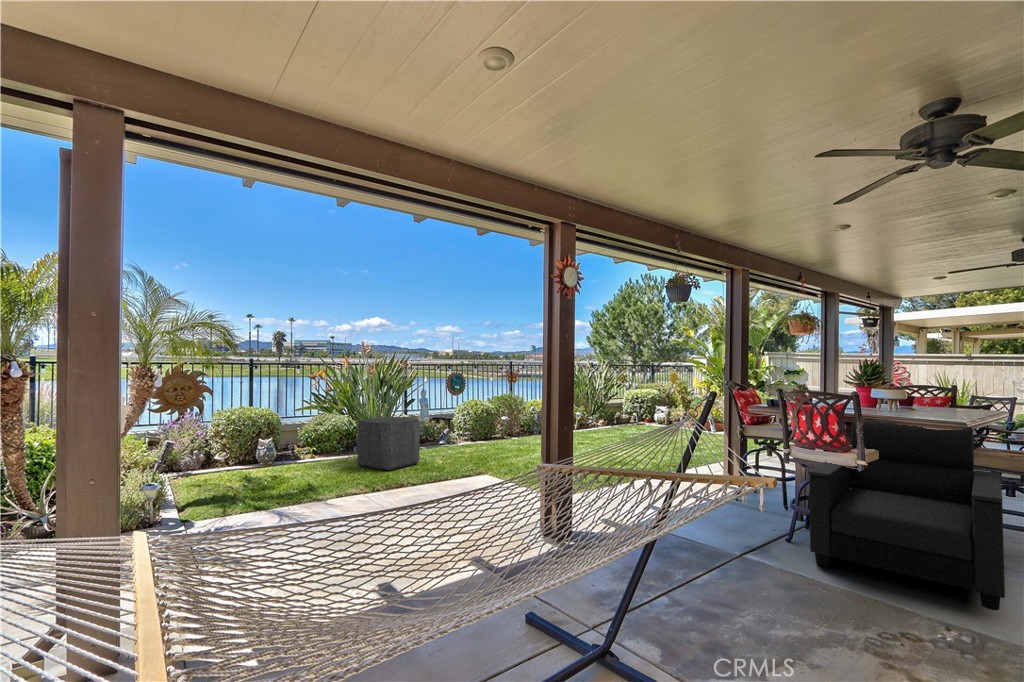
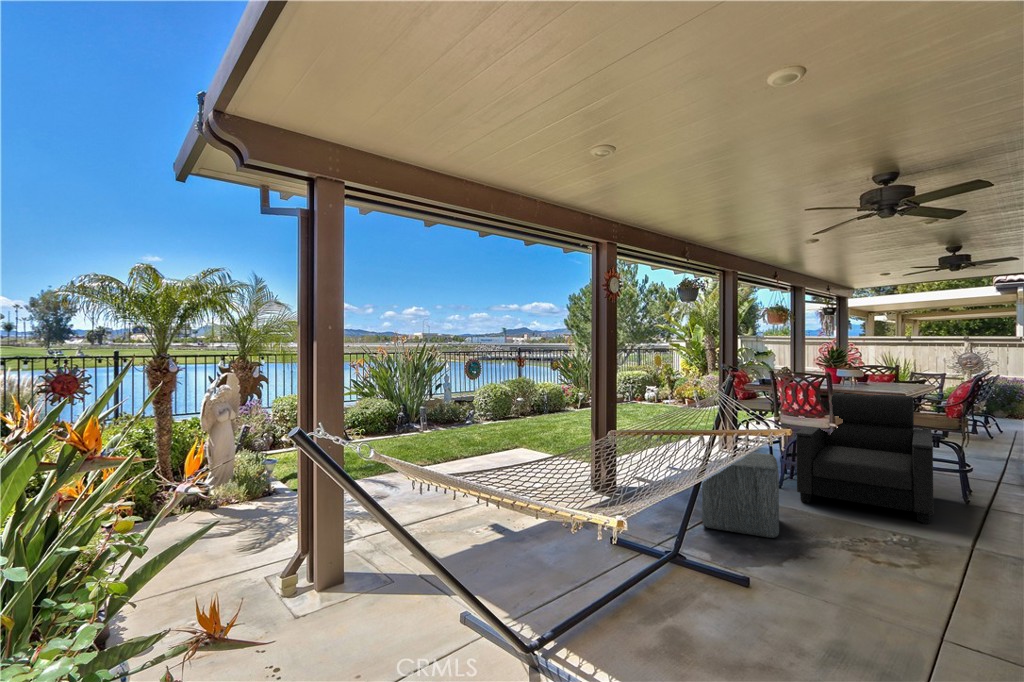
ottoman: present [357,416,420,470] -> present [702,452,779,538]

